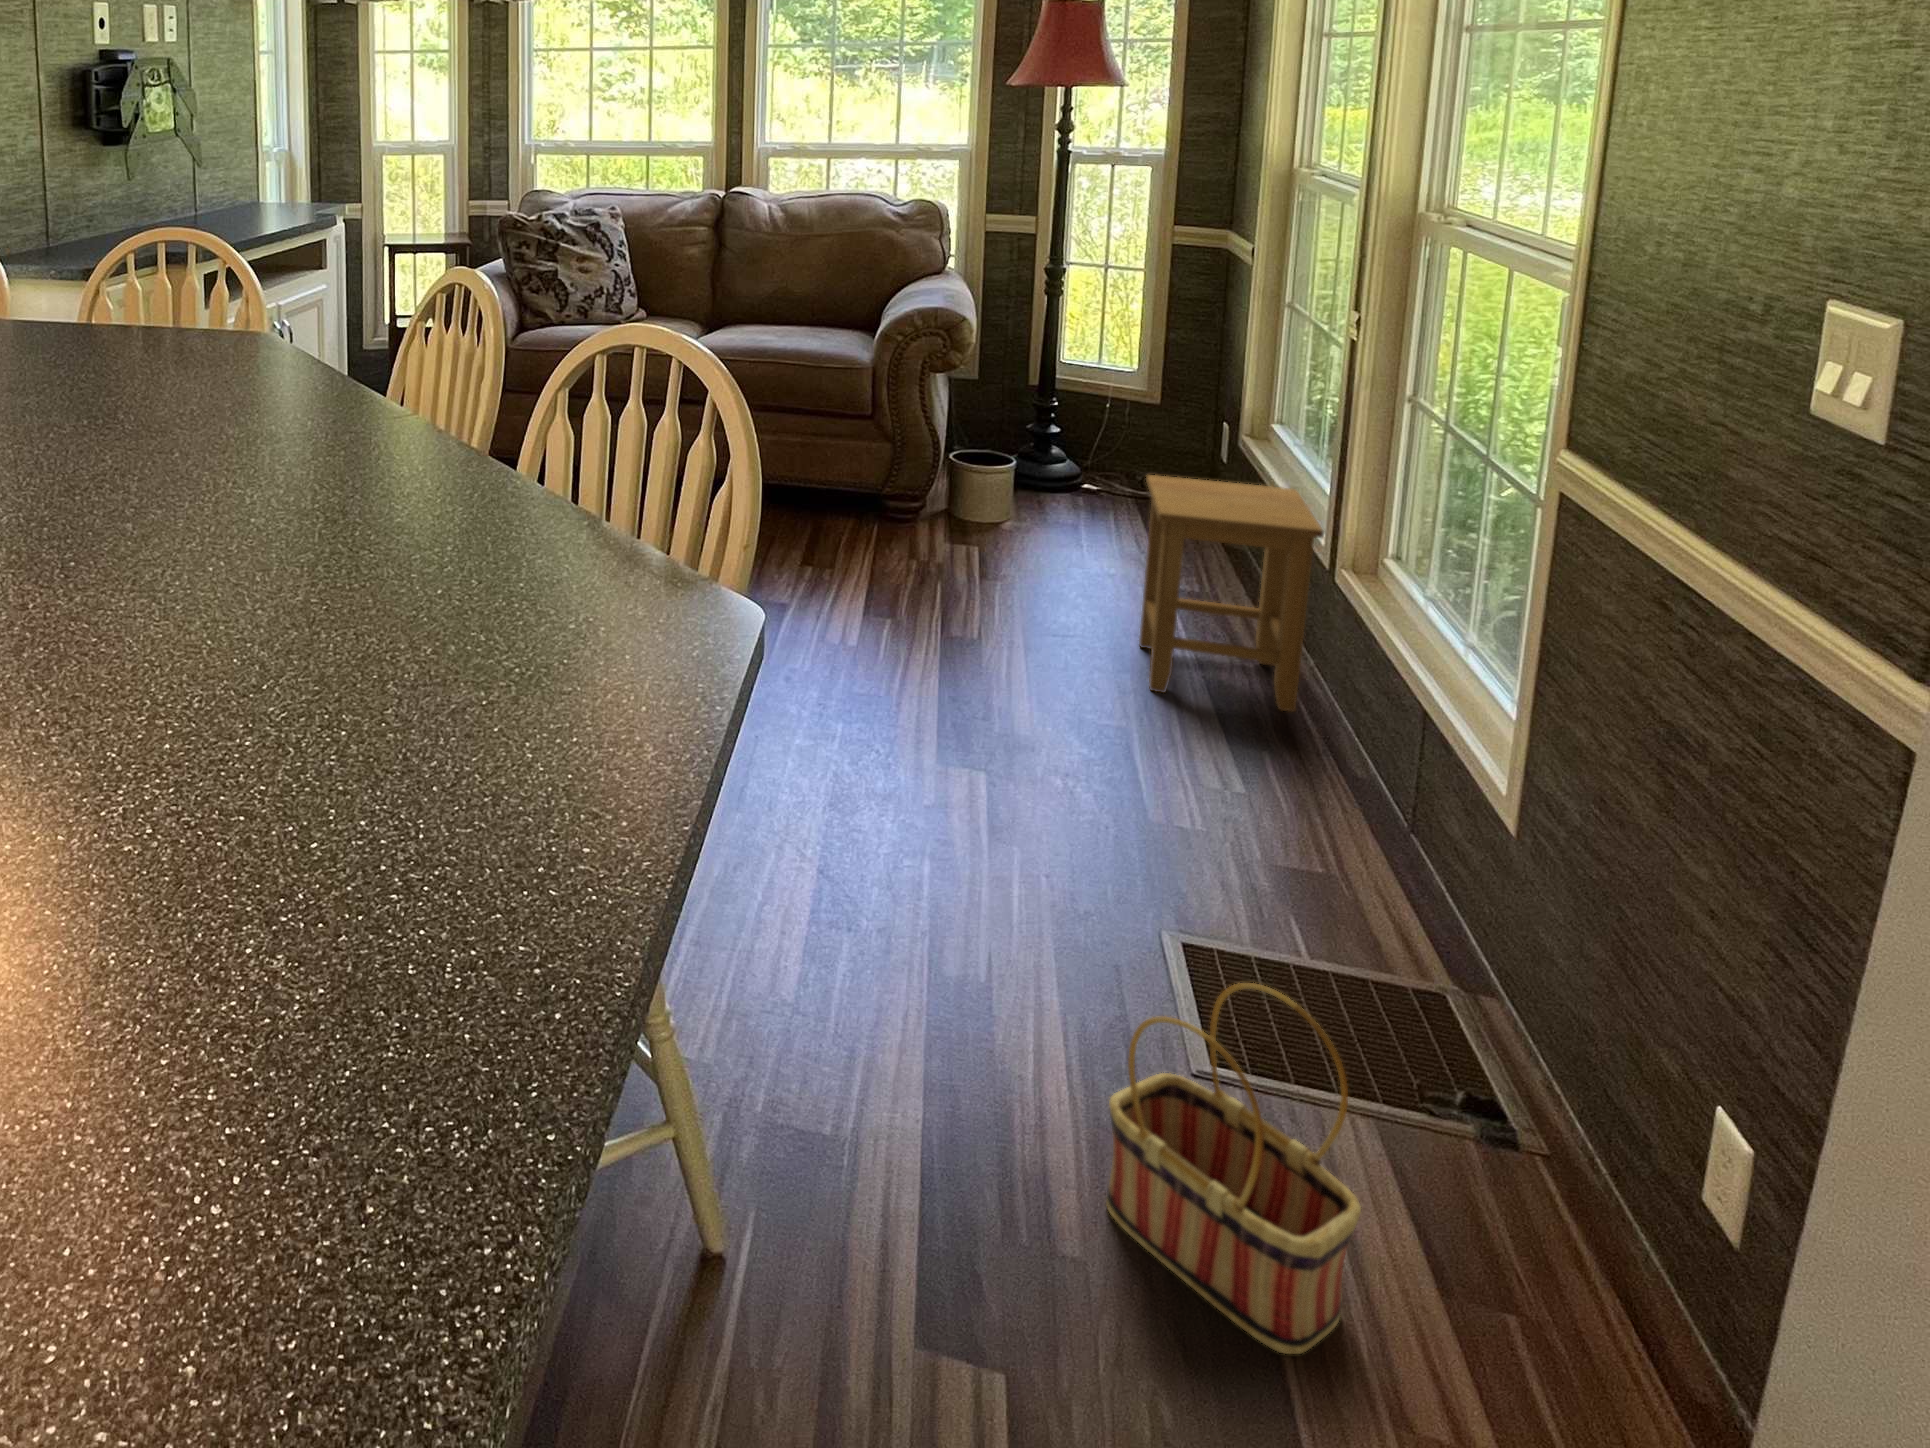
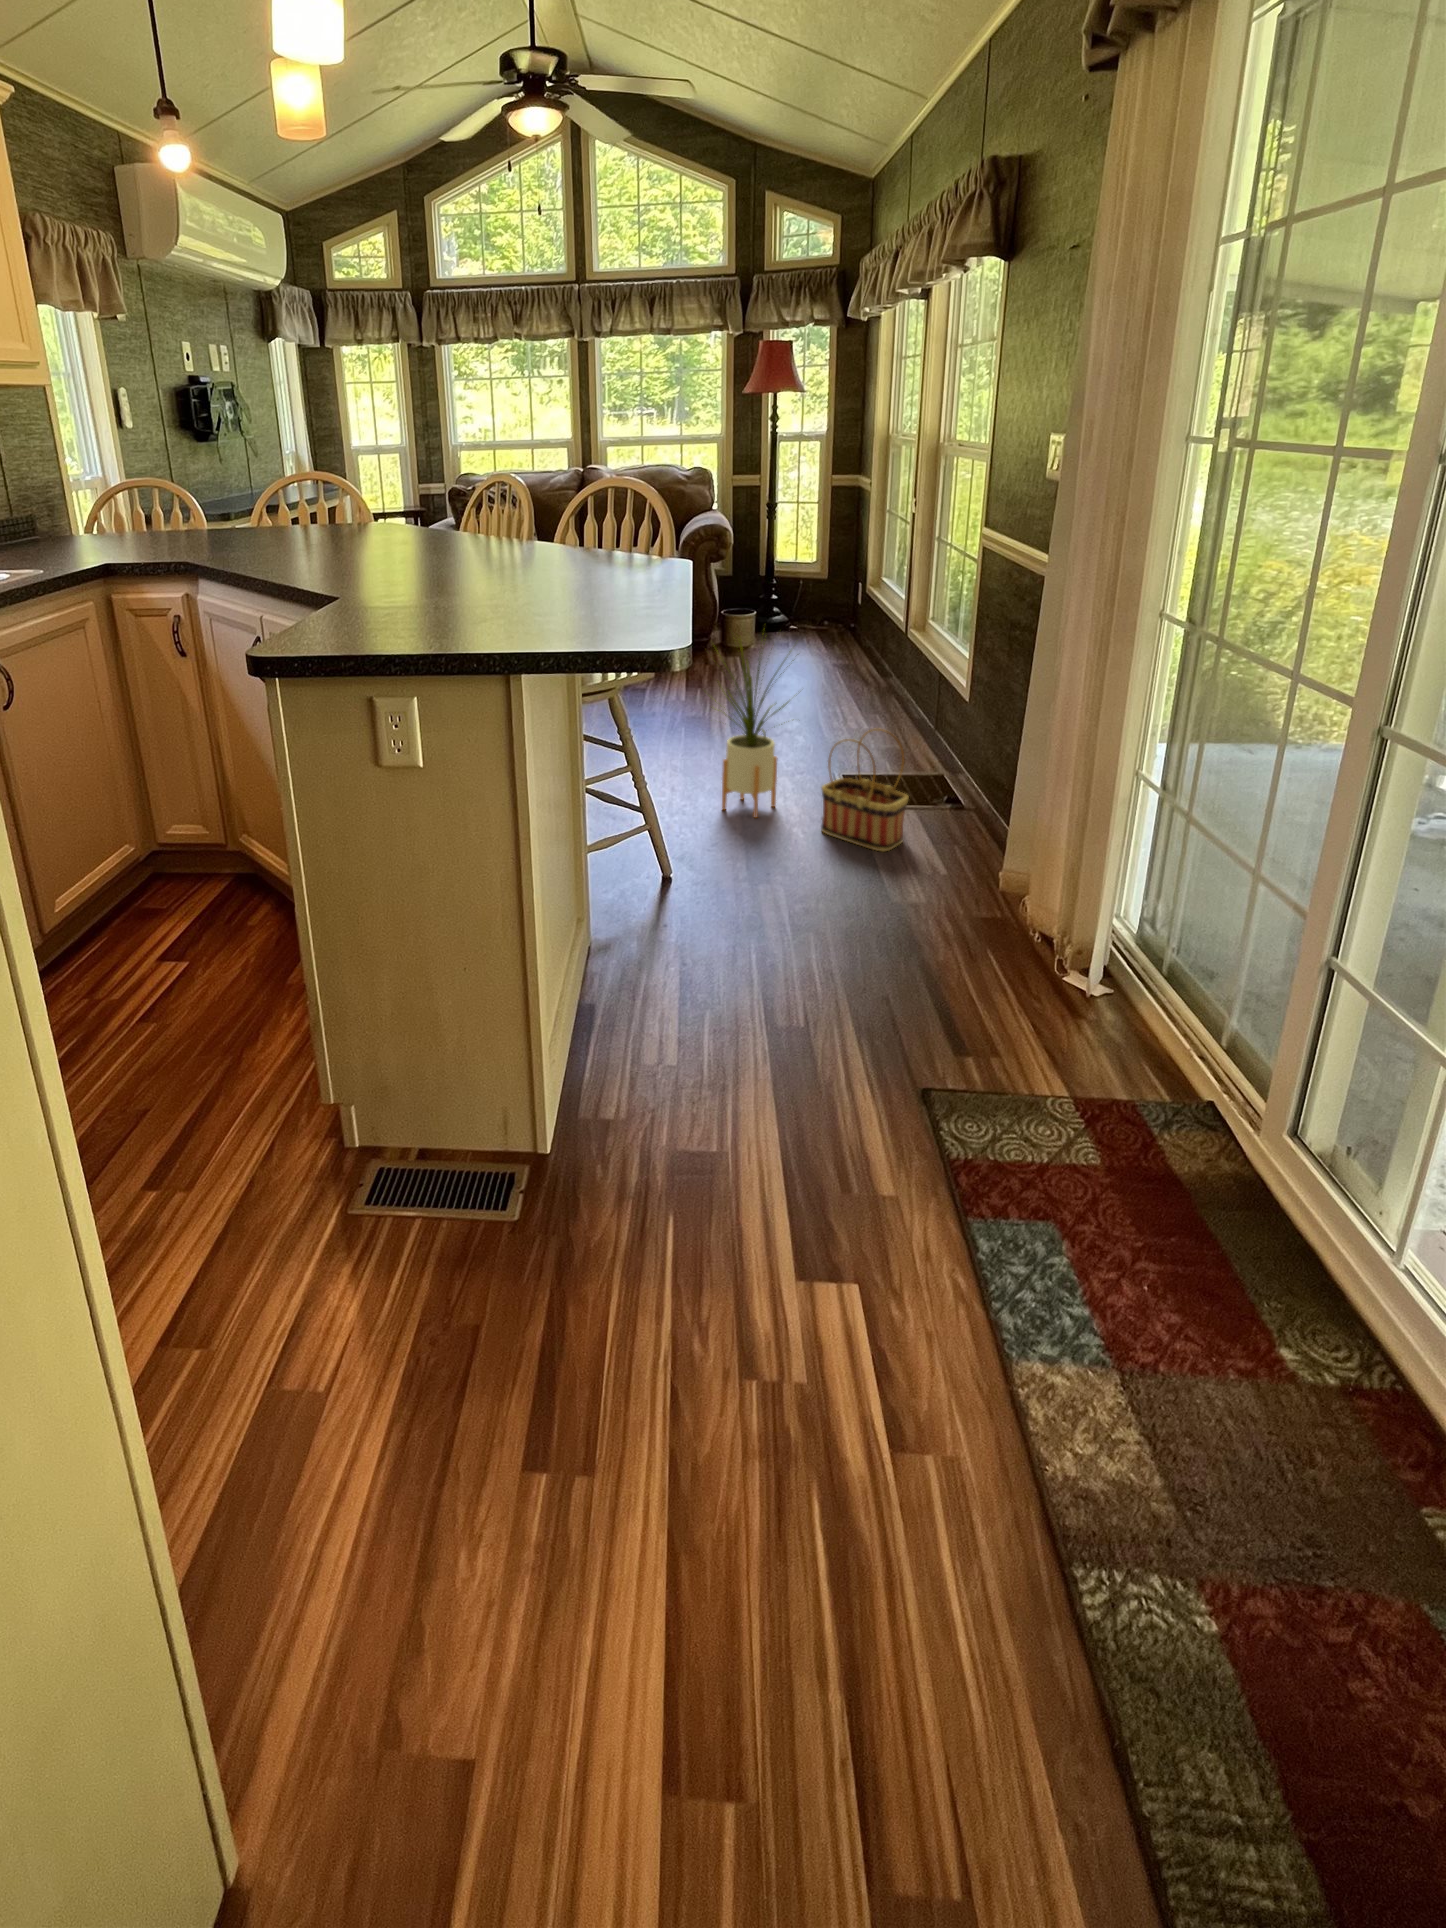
stool: present [1139,475,1324,712] -> none [822,590,902,694]
house plant: none [826,653,1076,1109] -> present [715,636,788,818]

